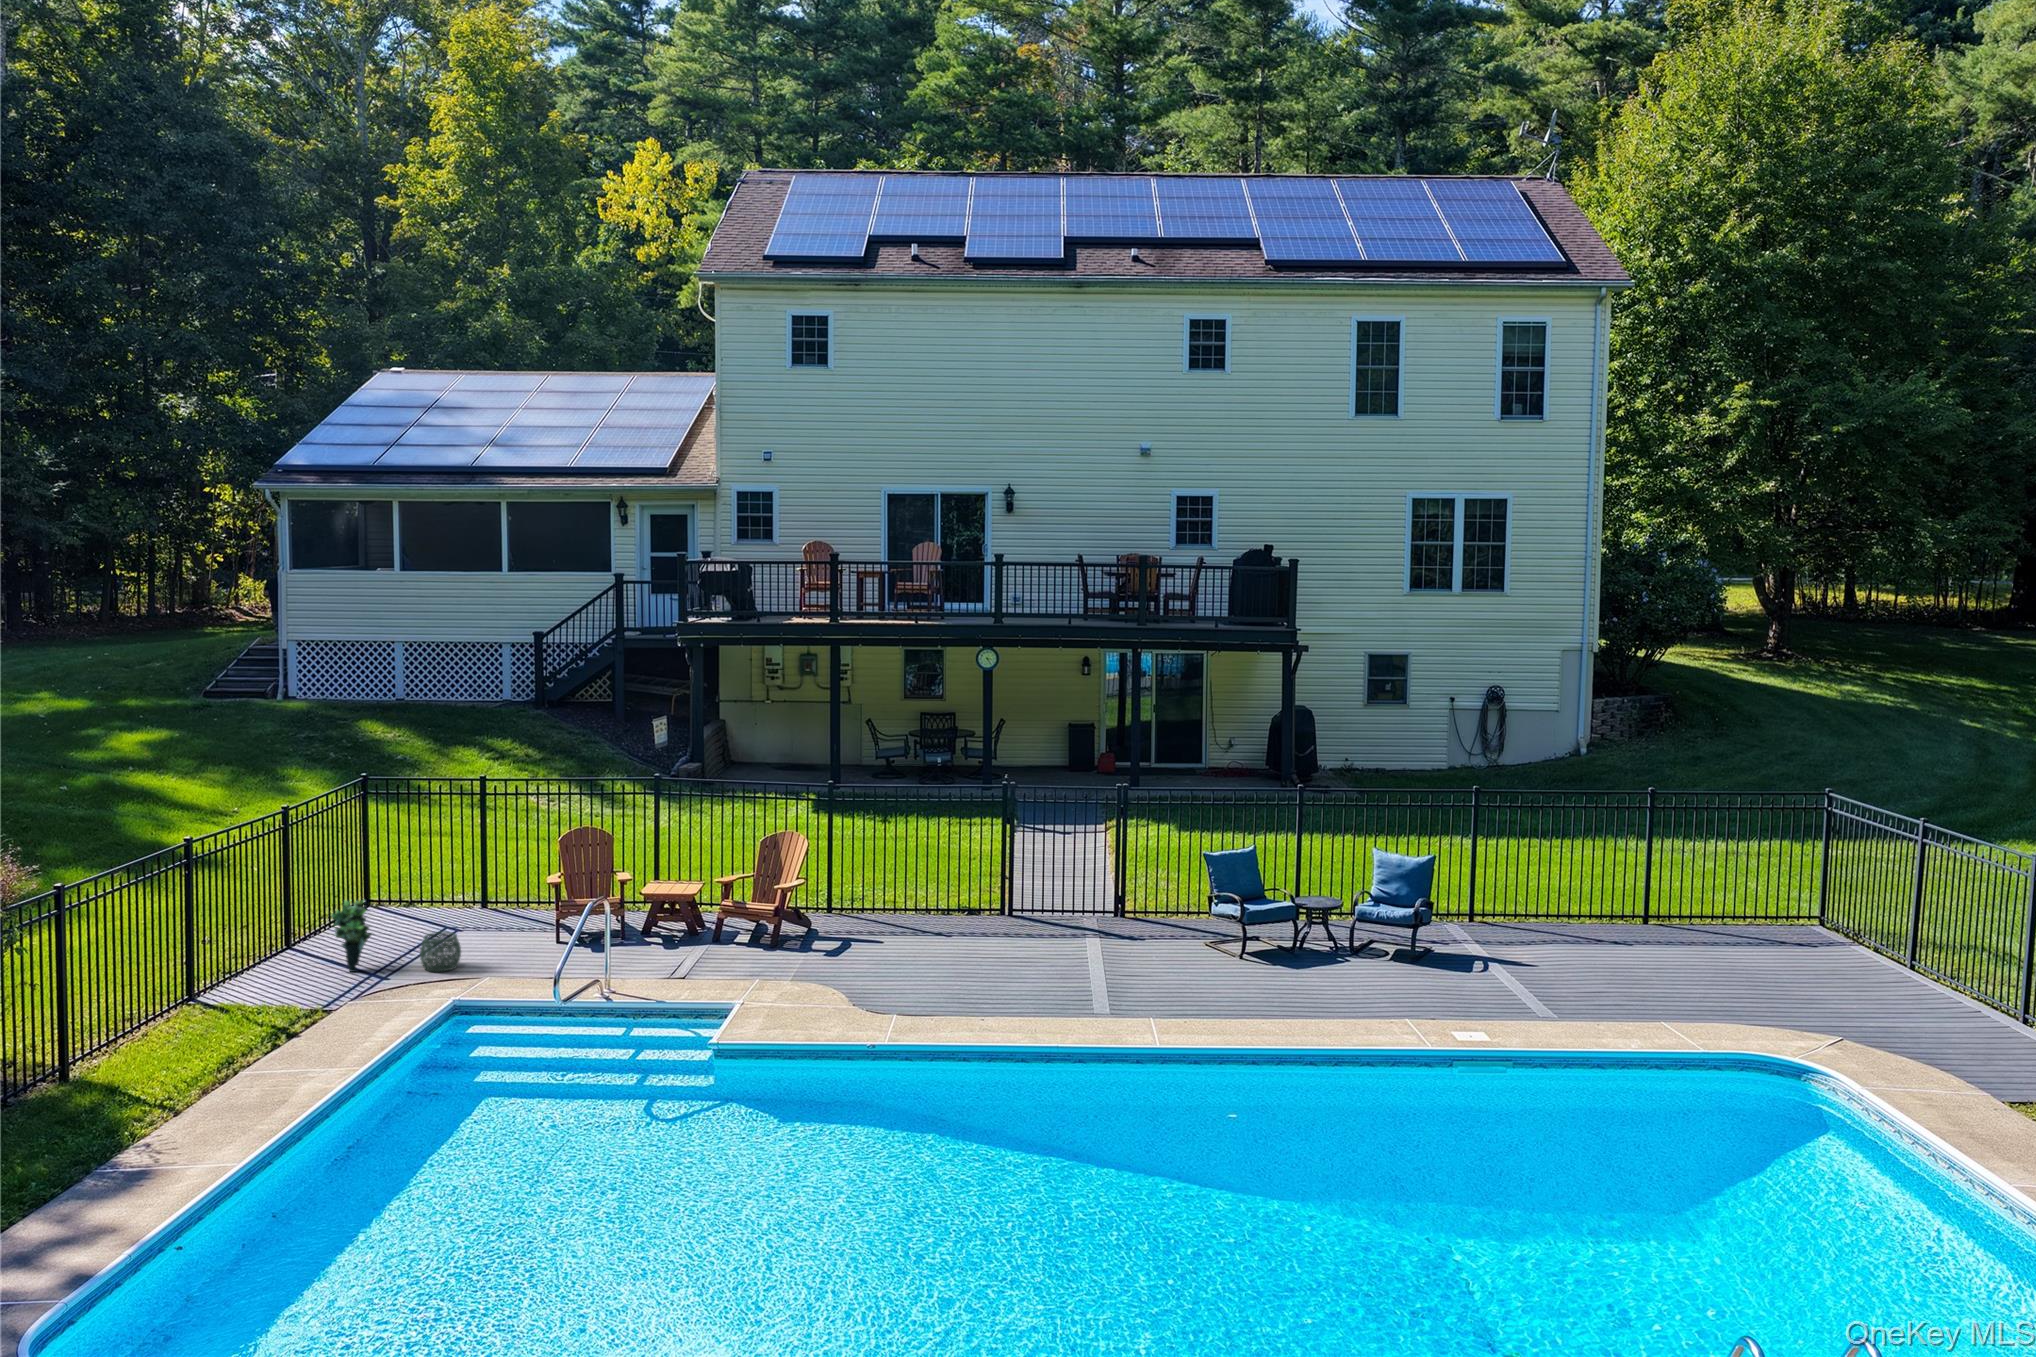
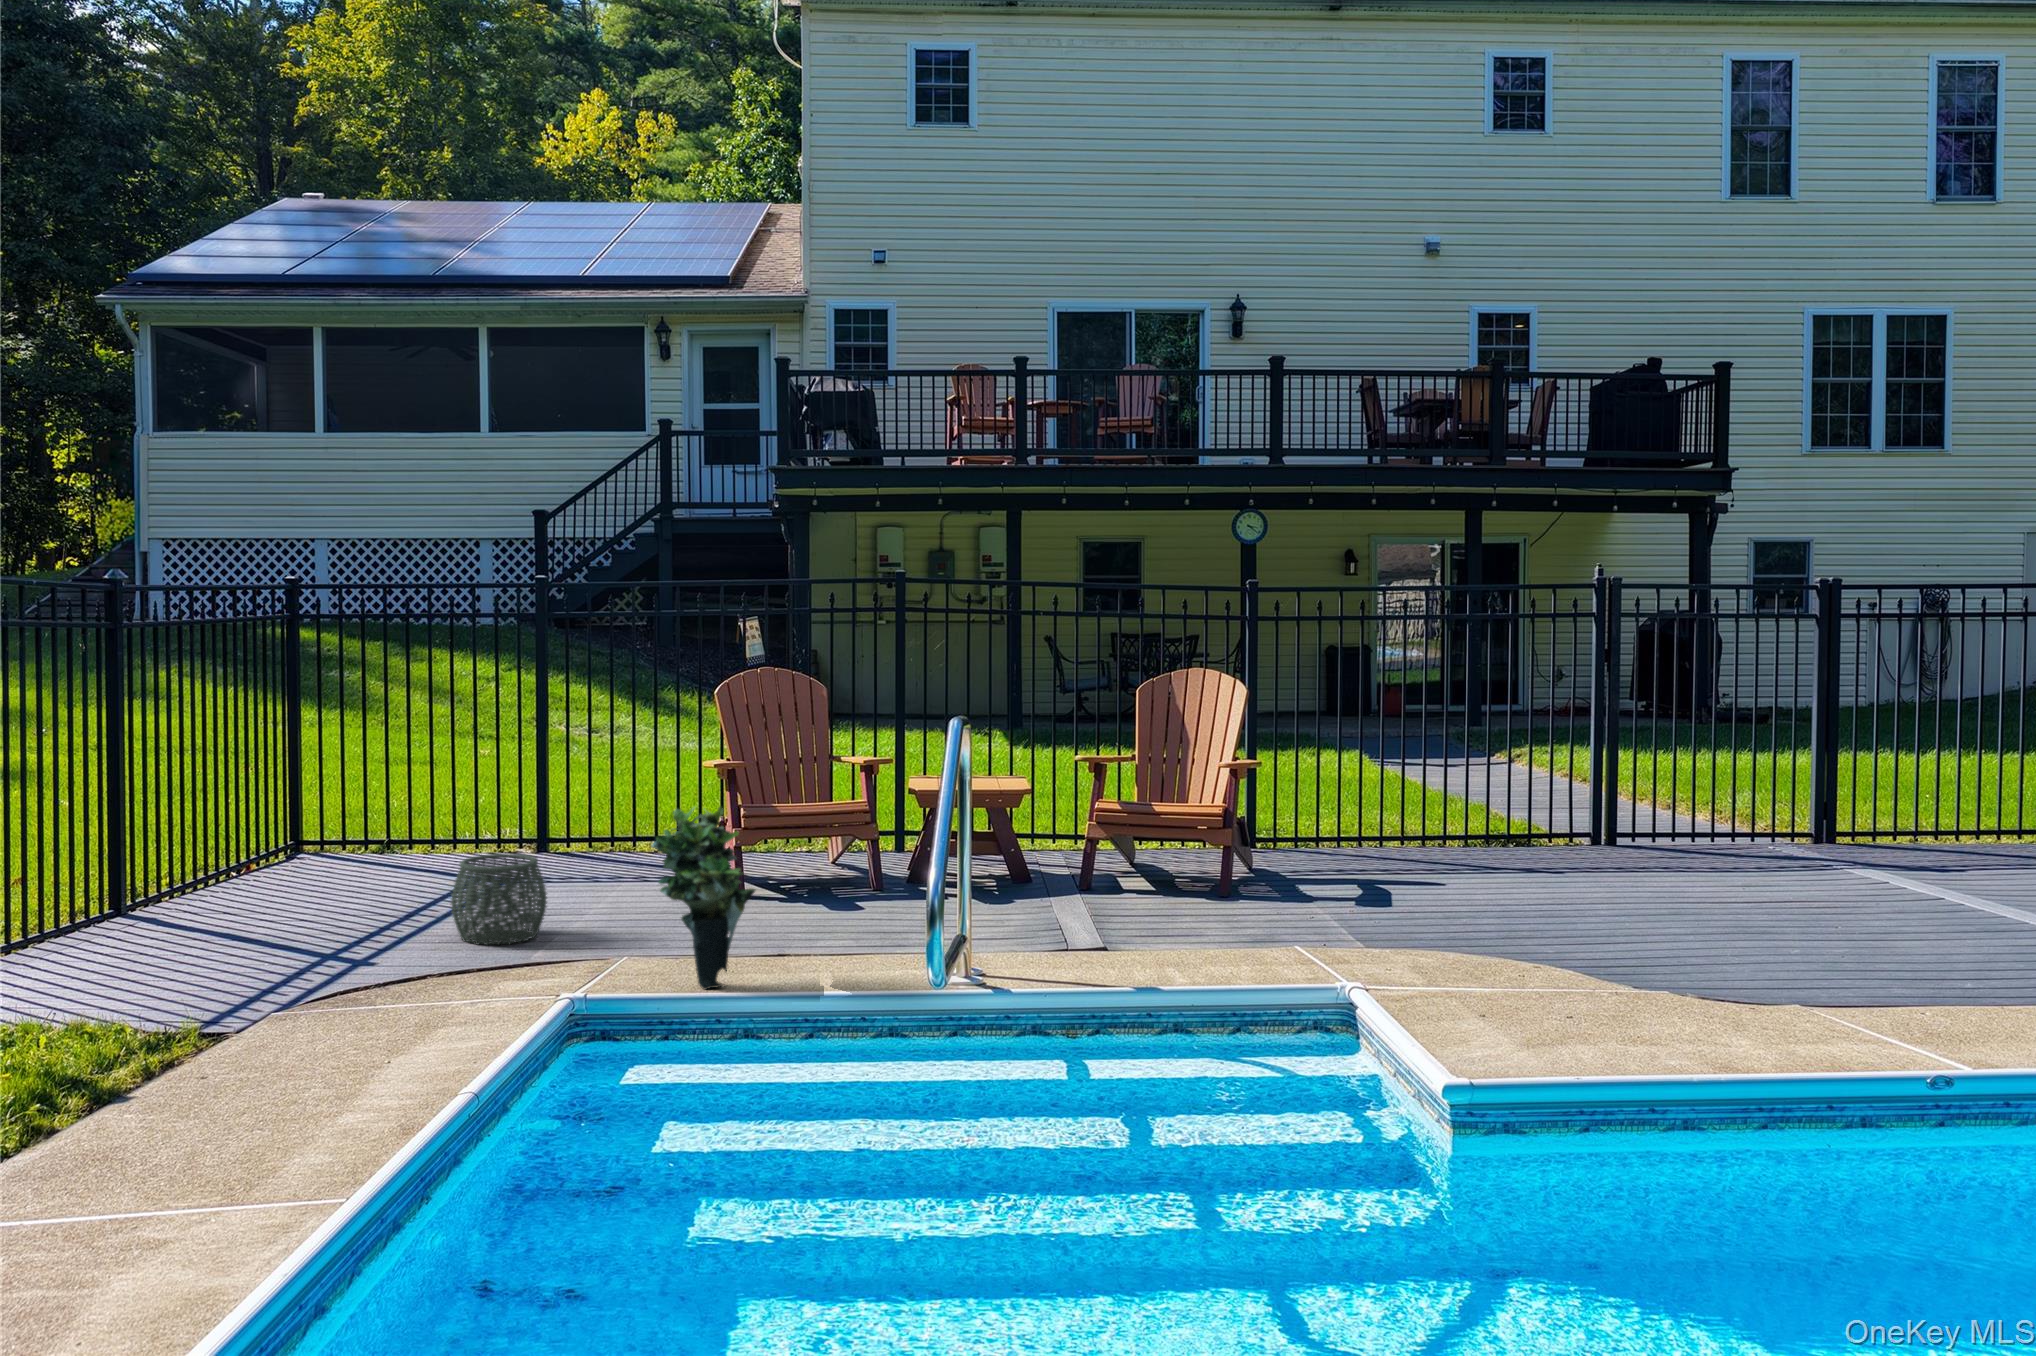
potted plant: present [331,900,372,972] -> present [652,807,755,990]

